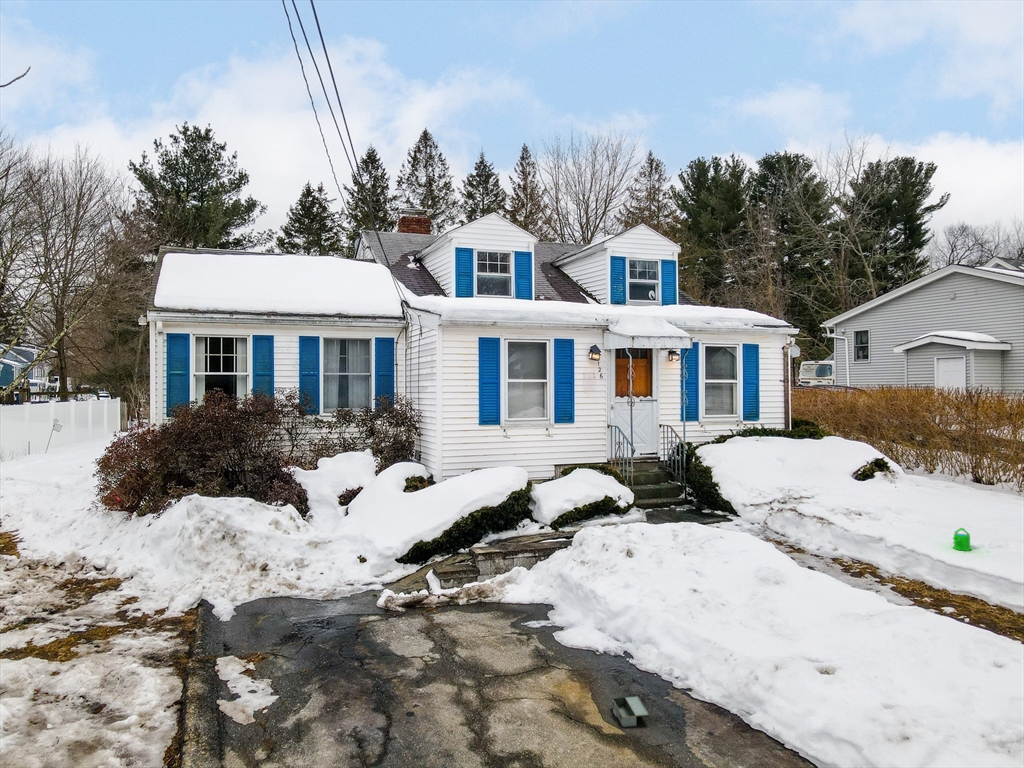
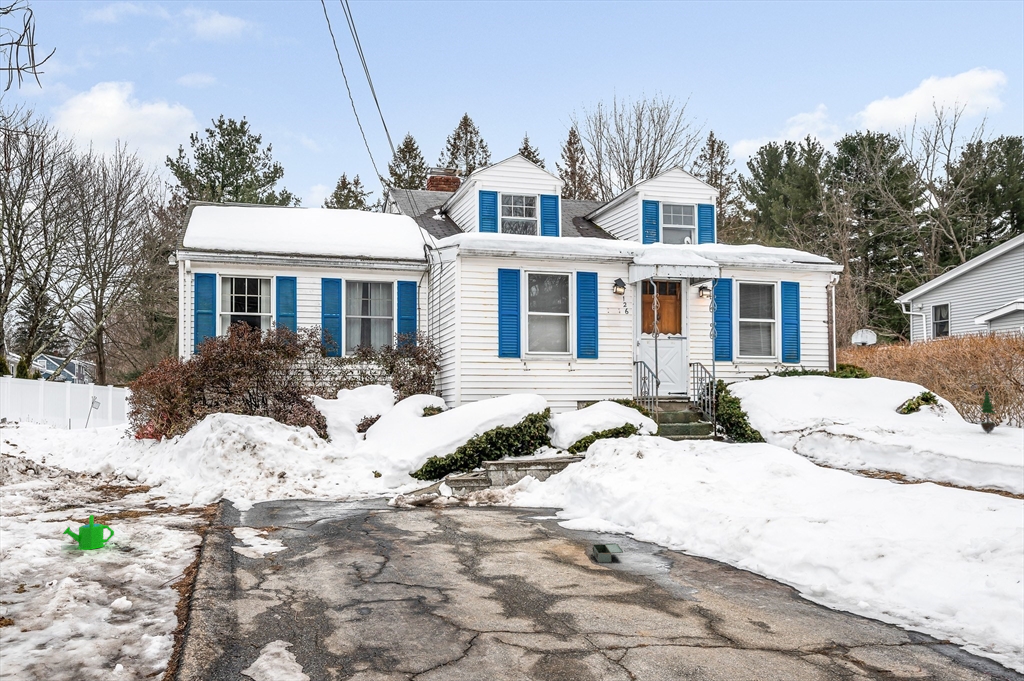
potted tree: none [939,467,956,507] -> present [980,392,996,433]
watering can: present [953,528,971,551] -> present [63,515,114,550]

